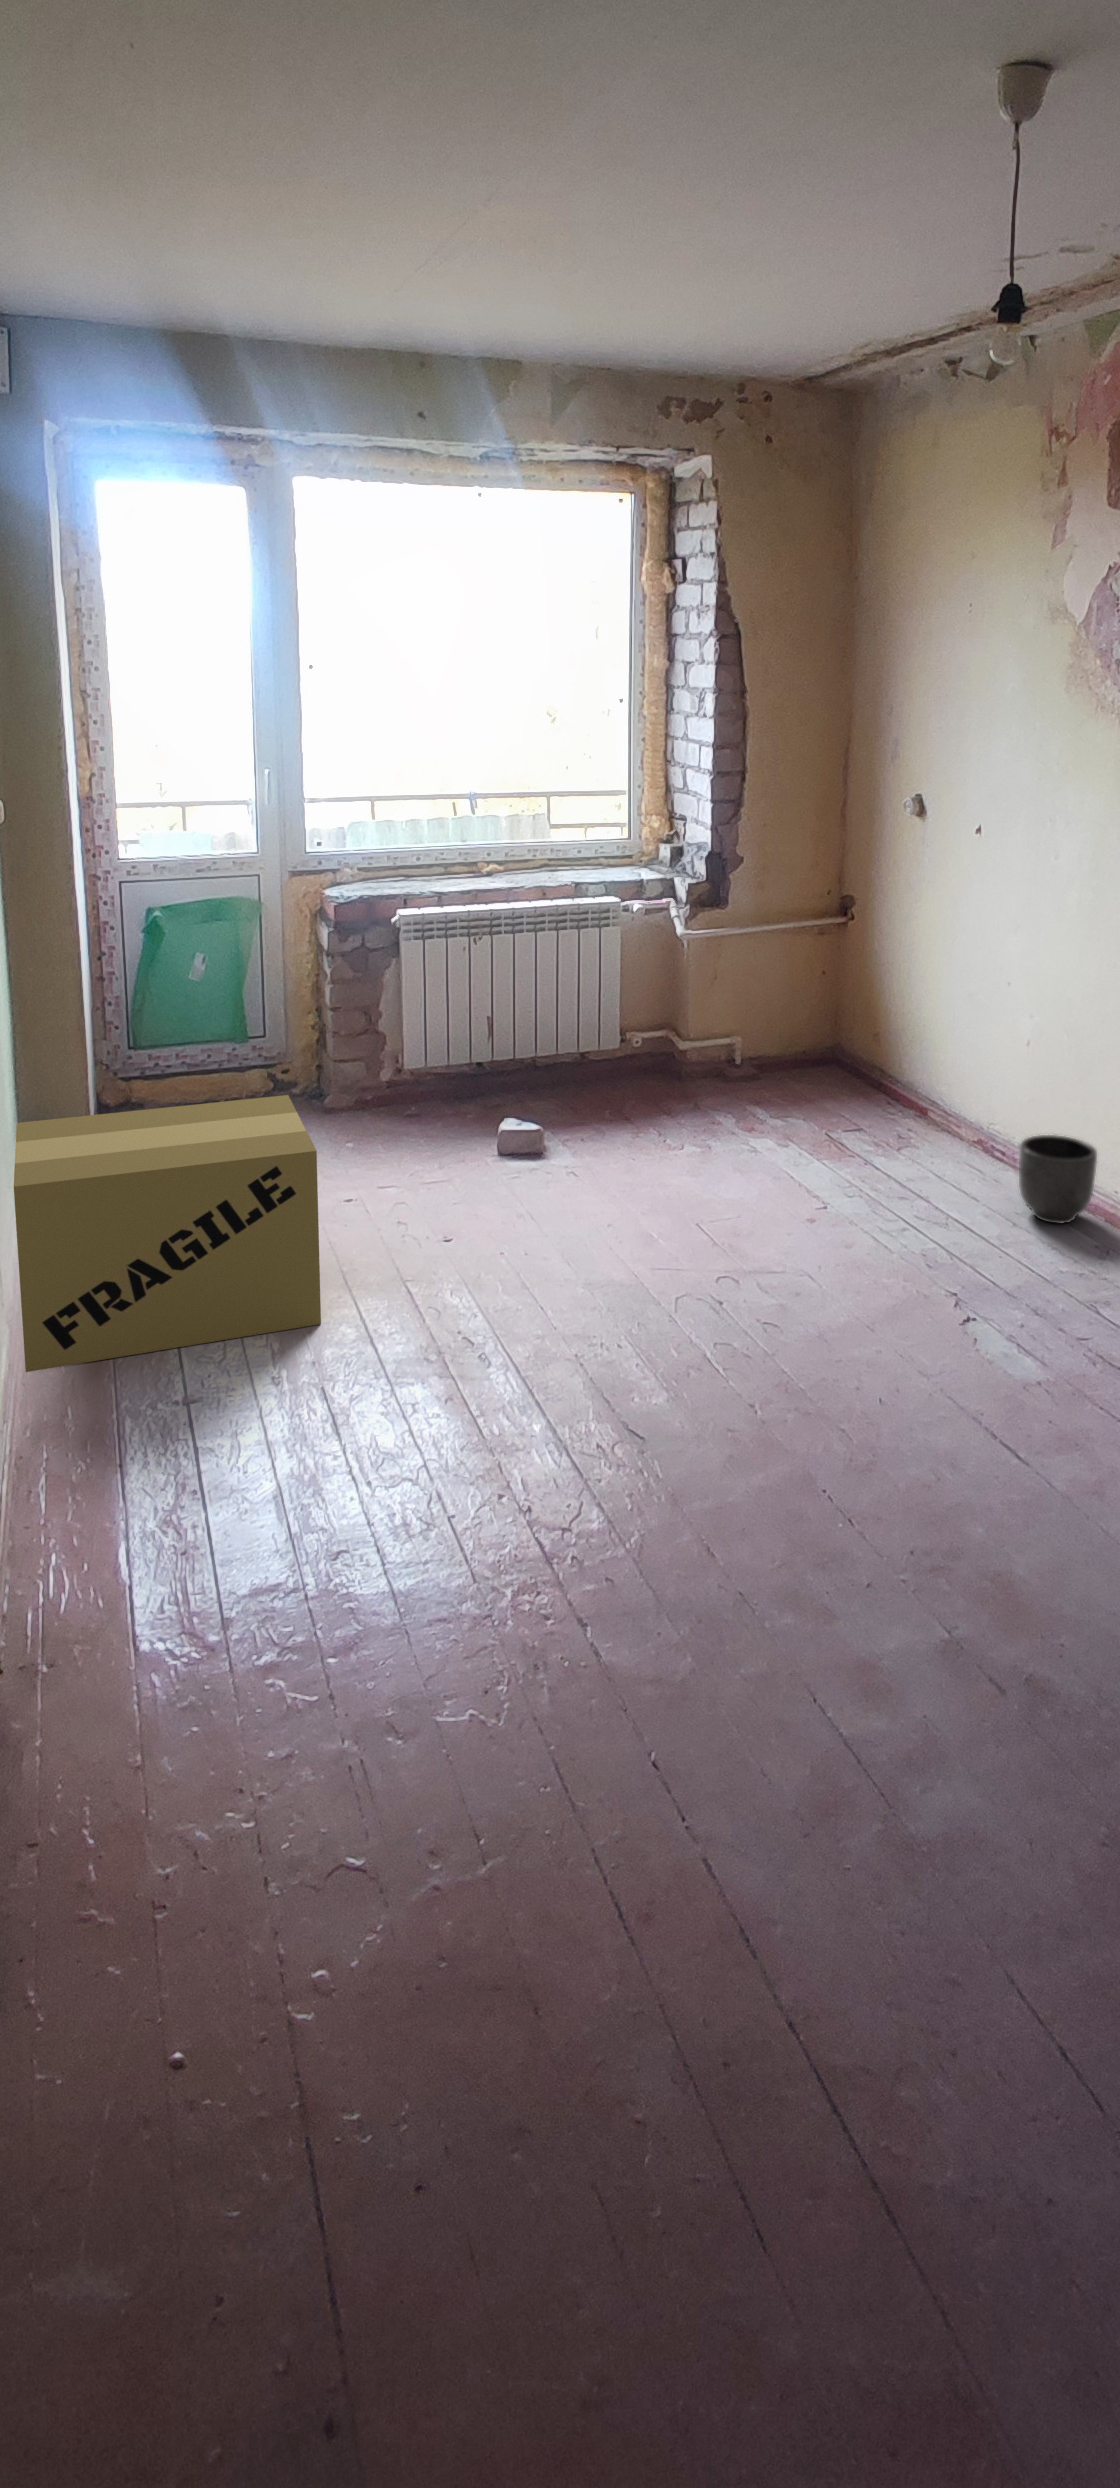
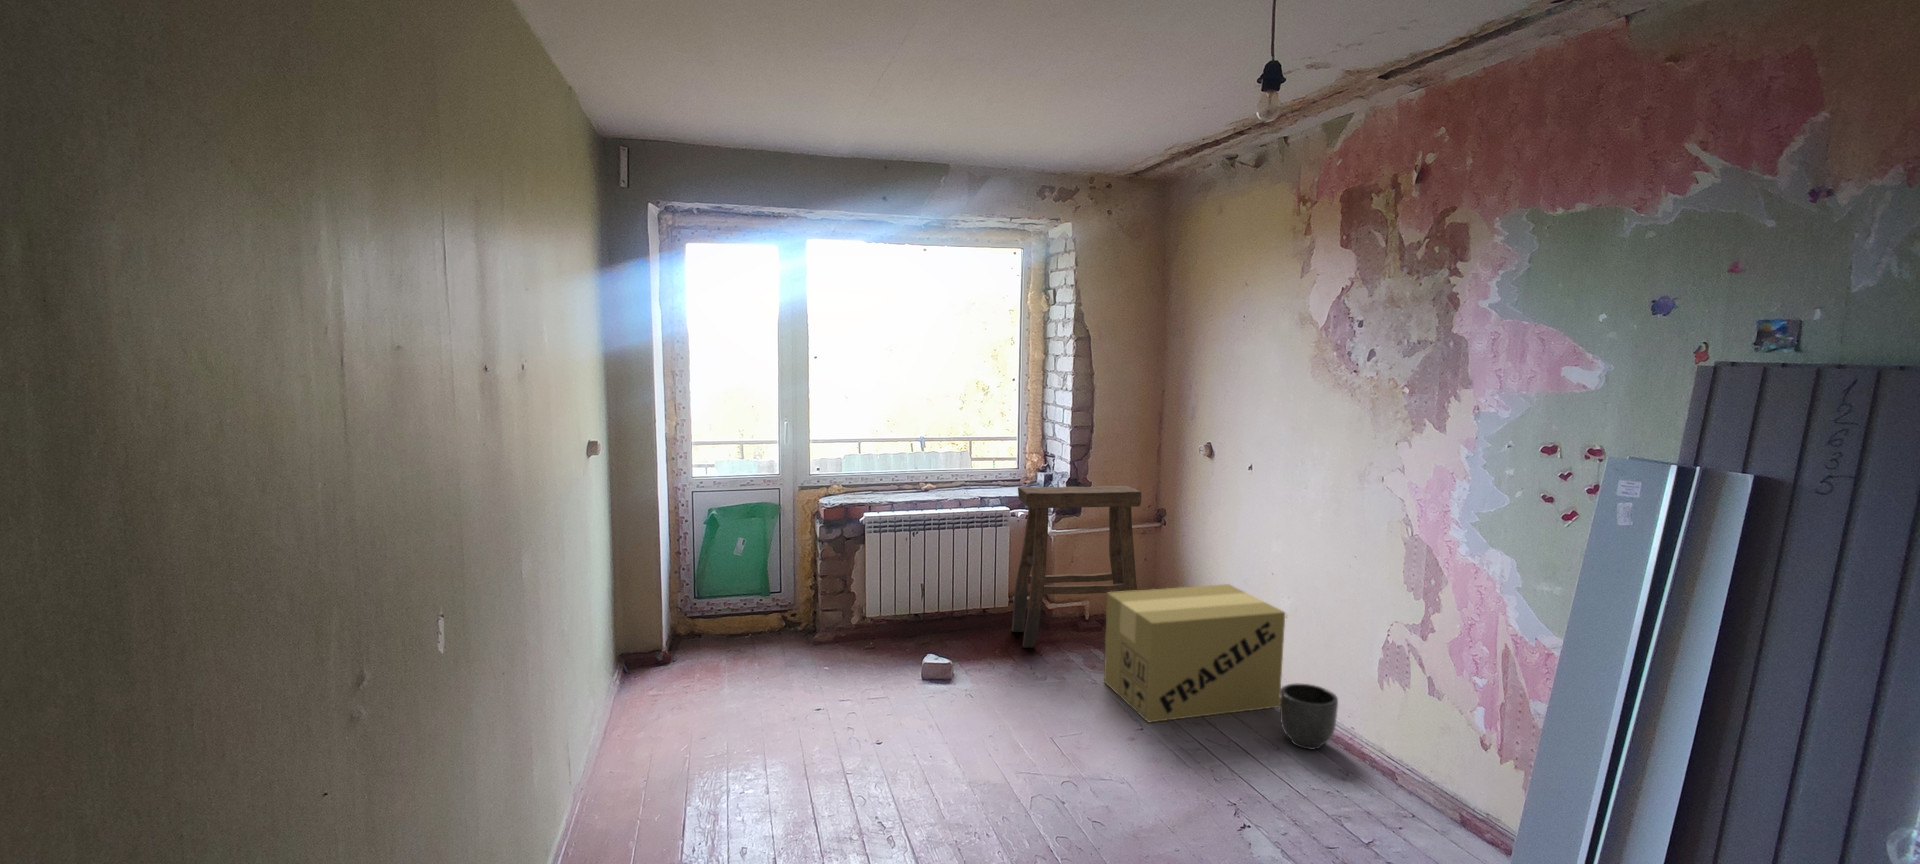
stool: none [625,863,821,1110] -> present [1012,486,1141,648]
cardboard box: present [14,1095,321,1372] -> present [1104,584,1285,722]

